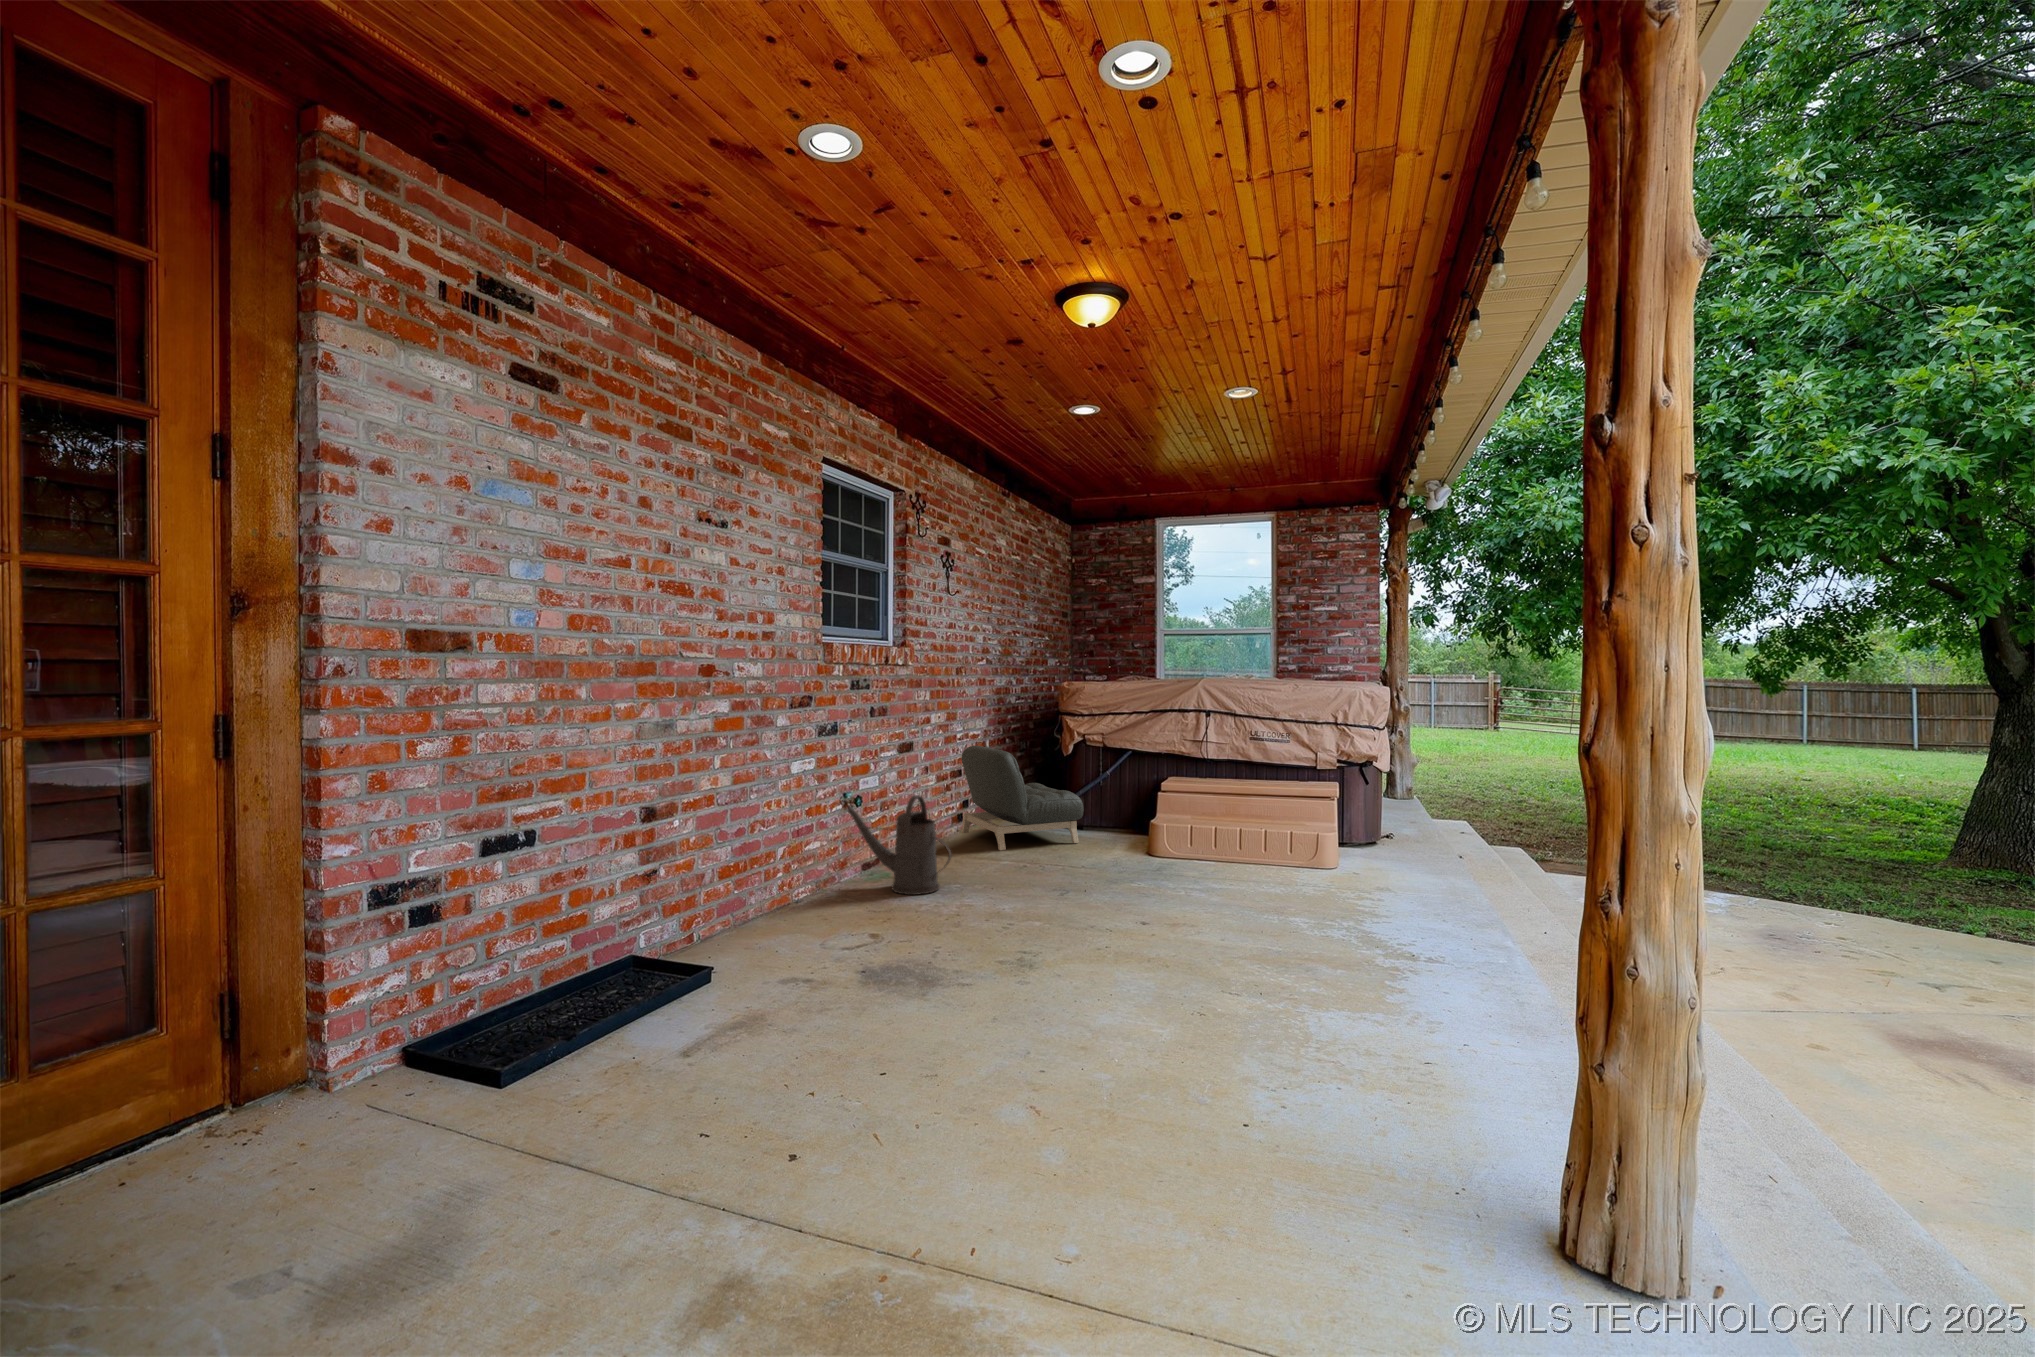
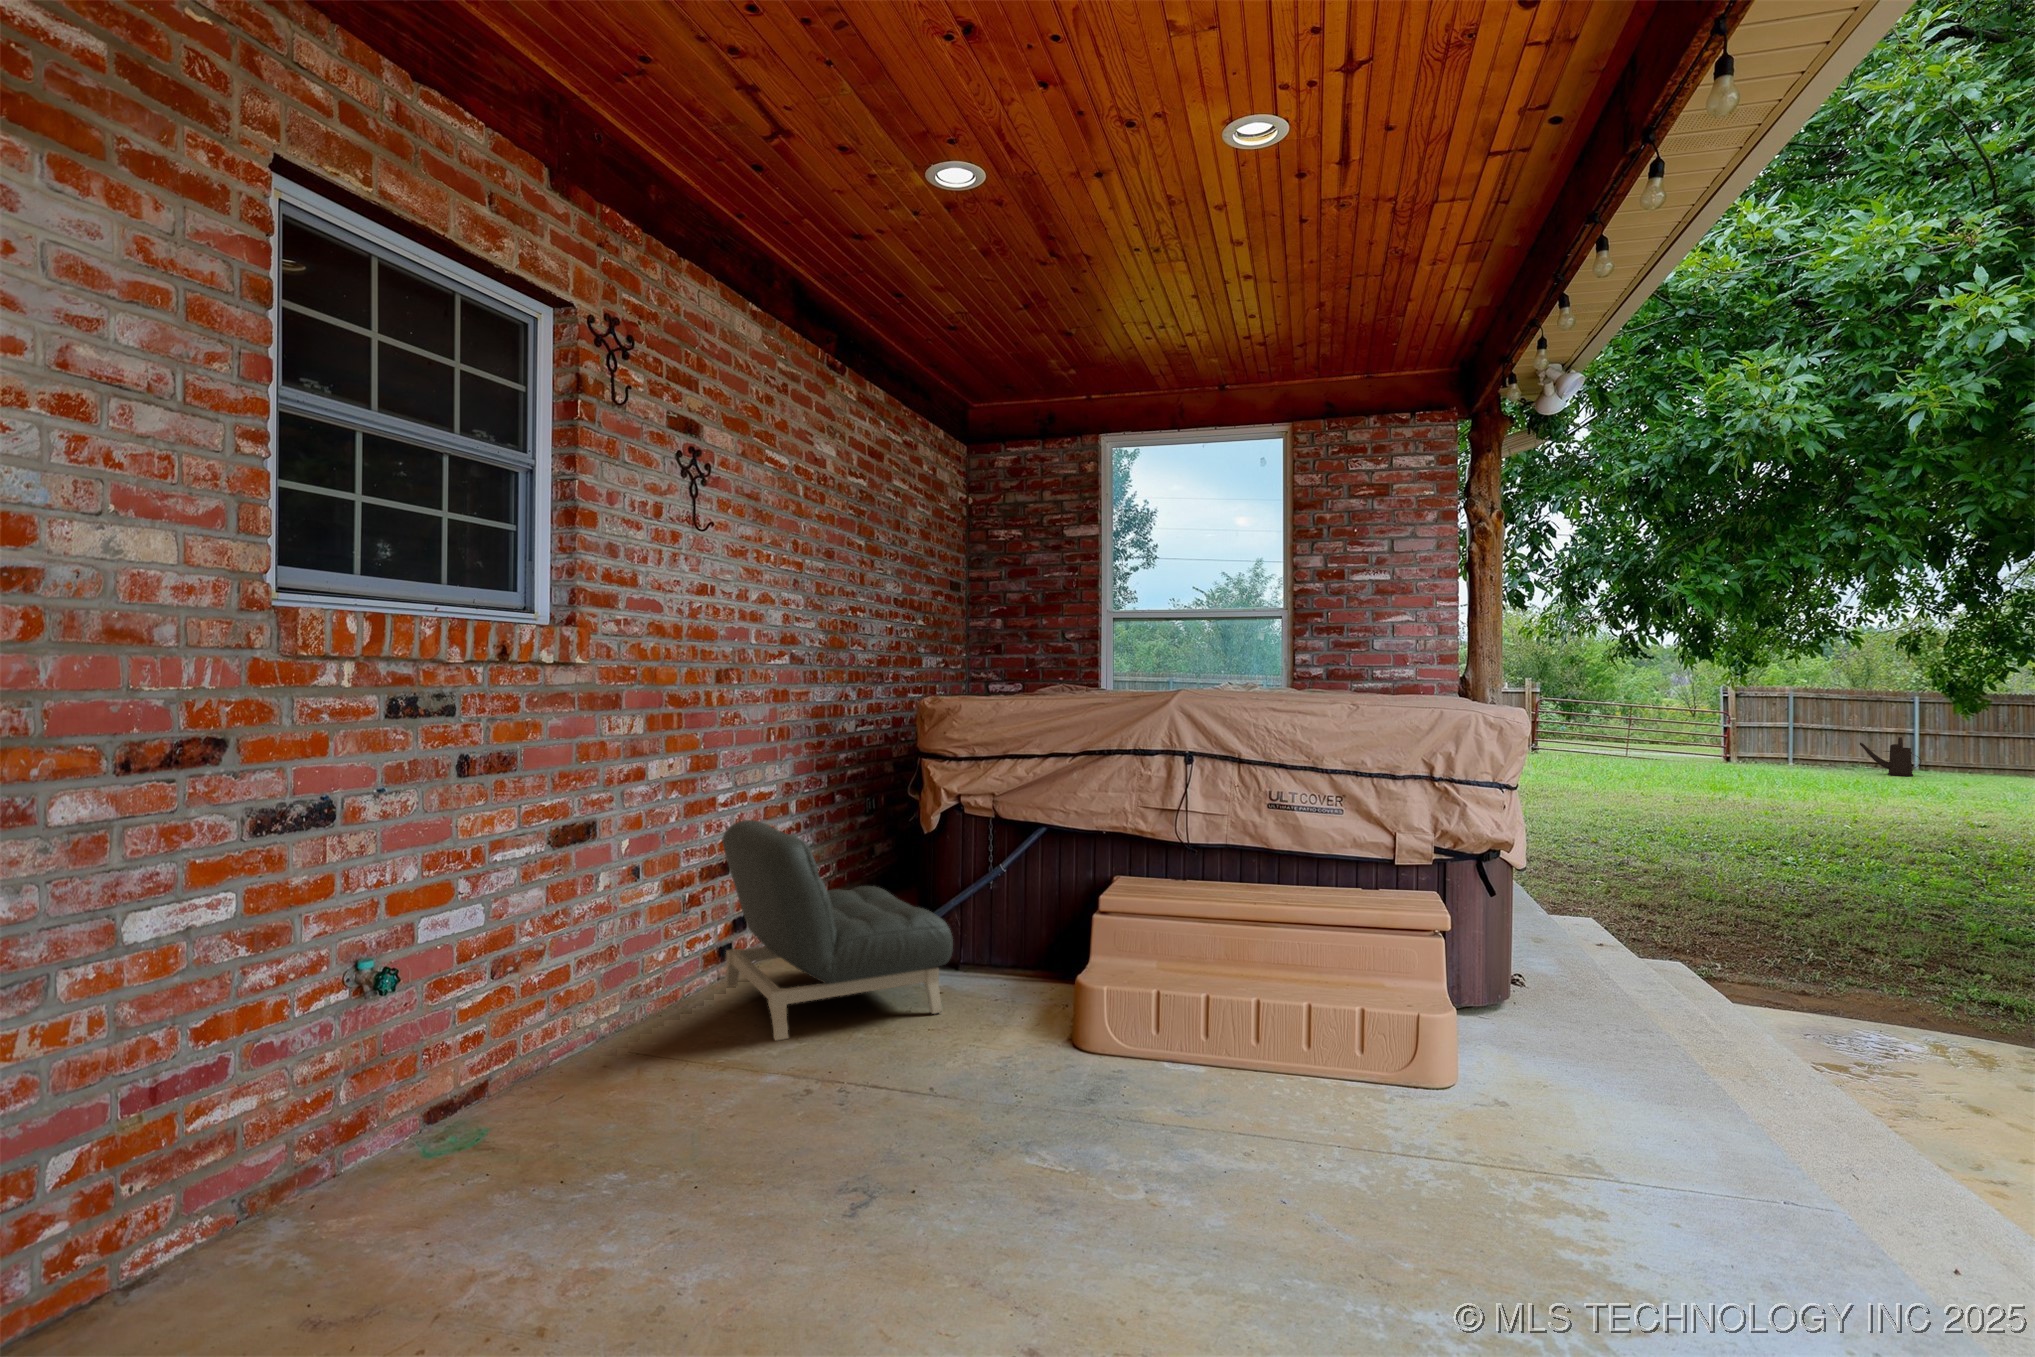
watering can: present [848,795,952,895] -> present [1860,737,1921,776]

